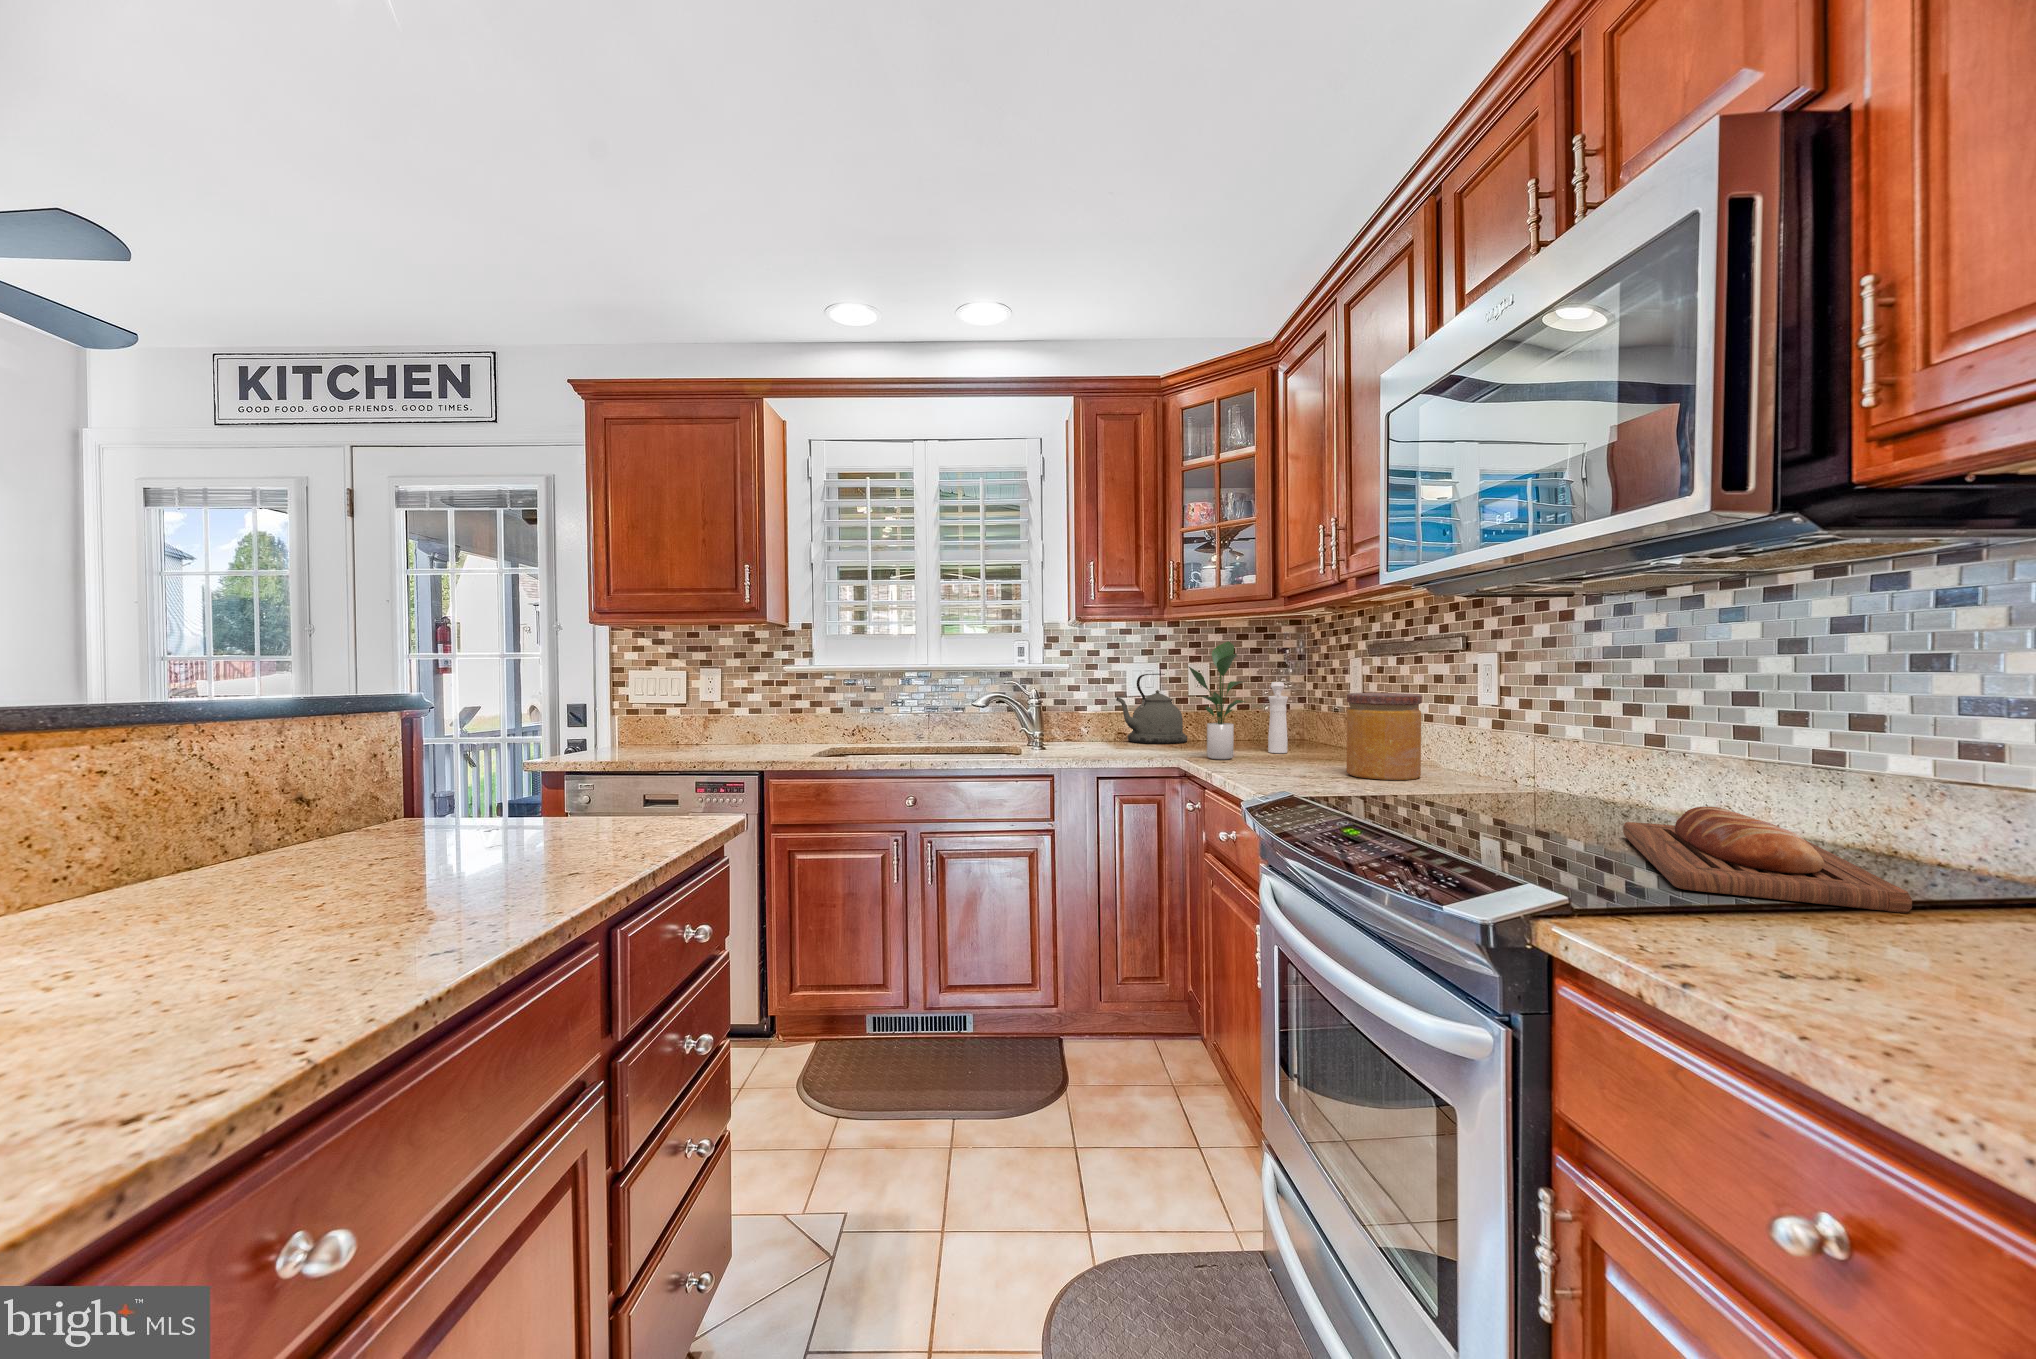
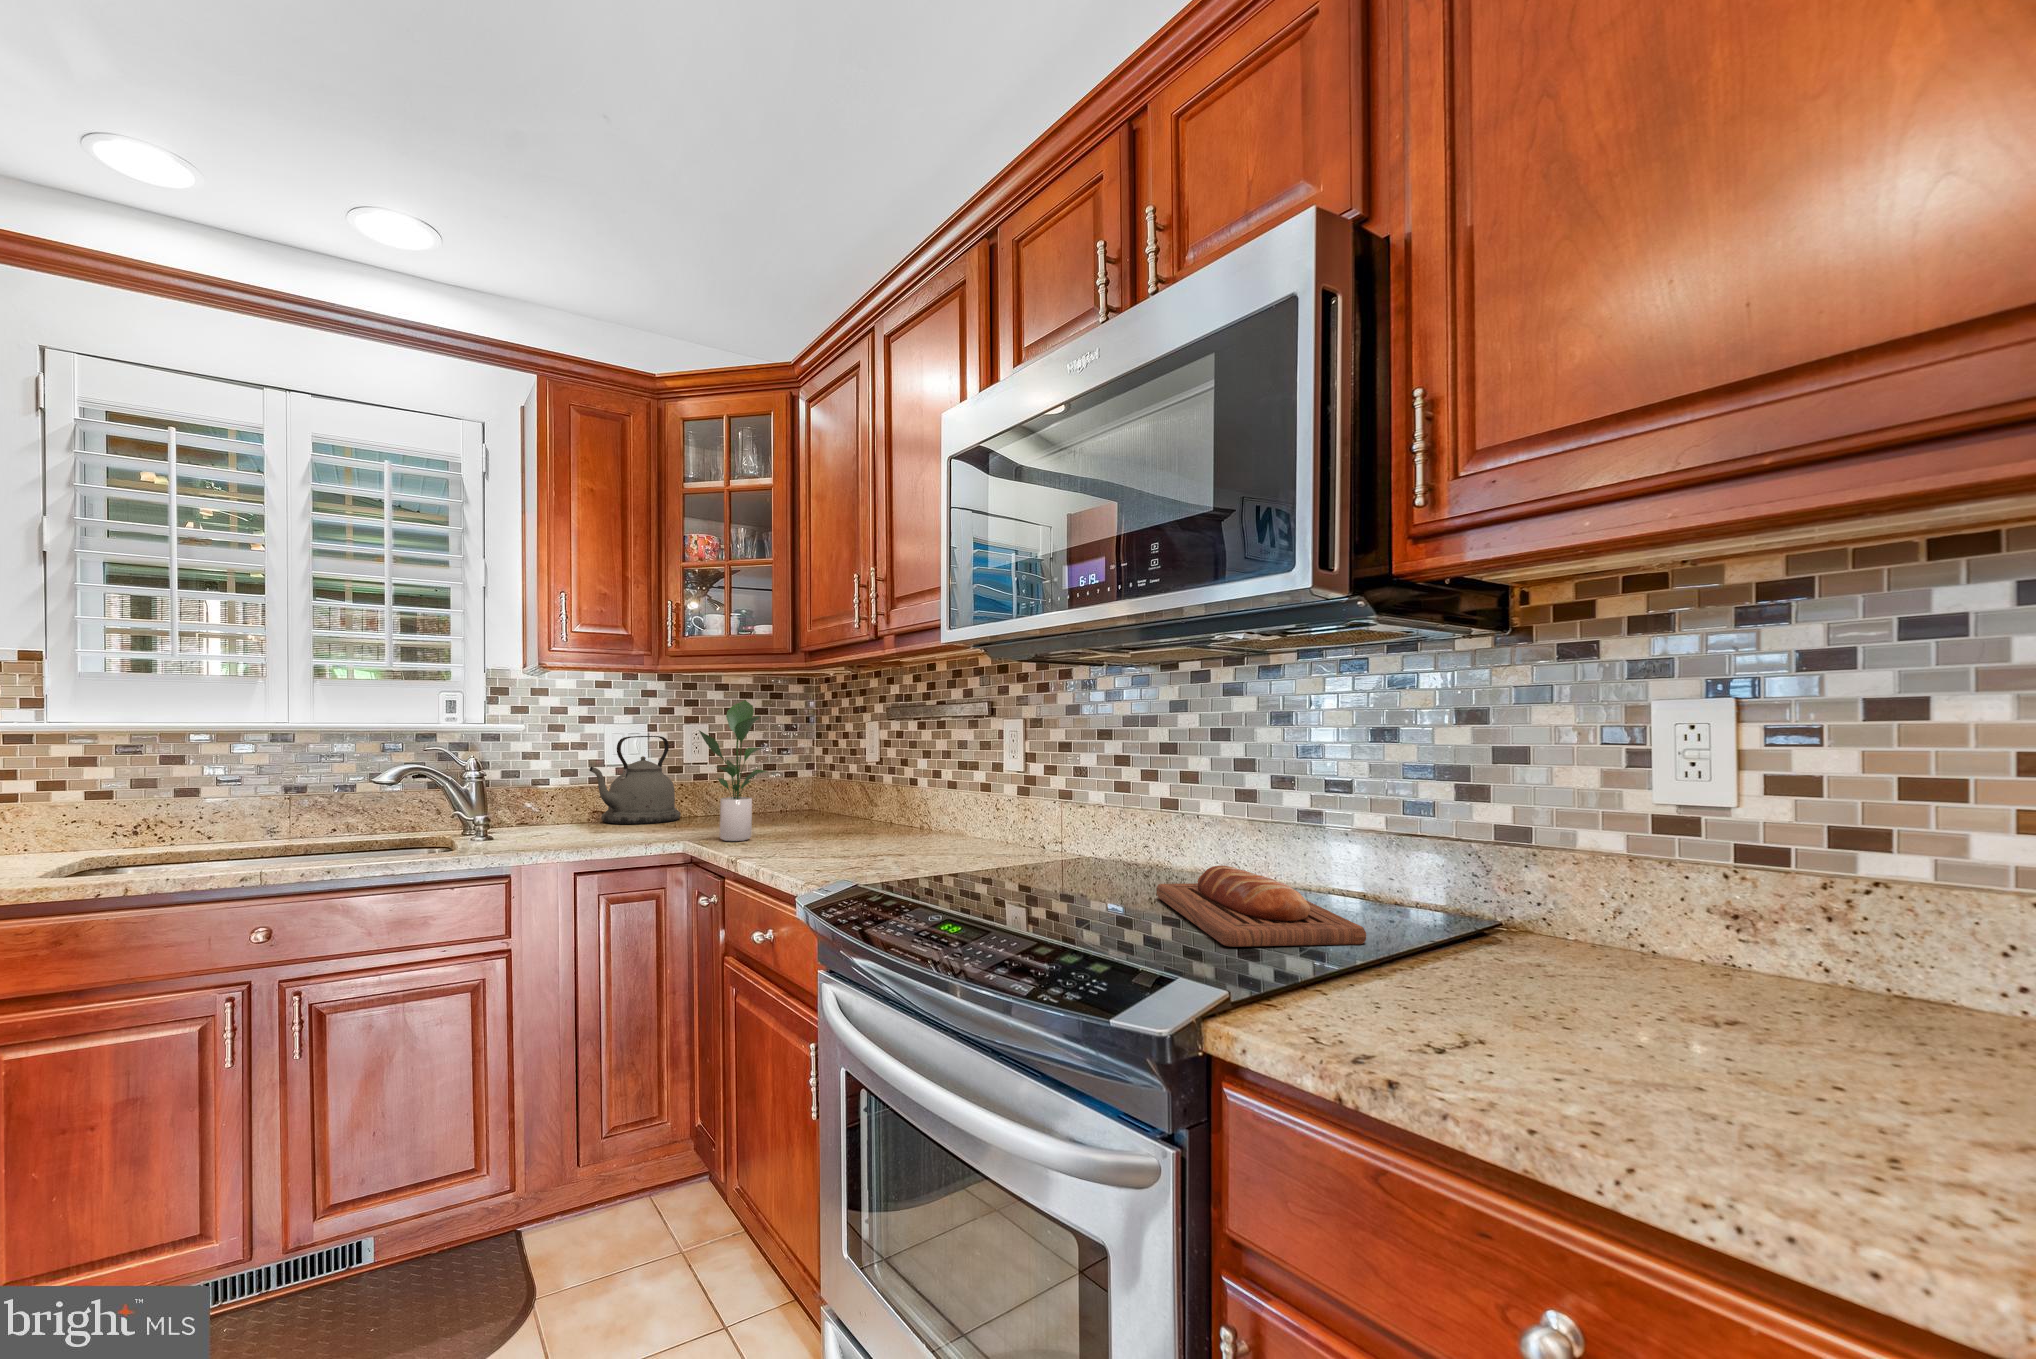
pepper mill: present [1268,682,1288,753] -> none [785,746,808,828]
jar: present [1347,693,1422,780] -> none [885,760,958,854]

